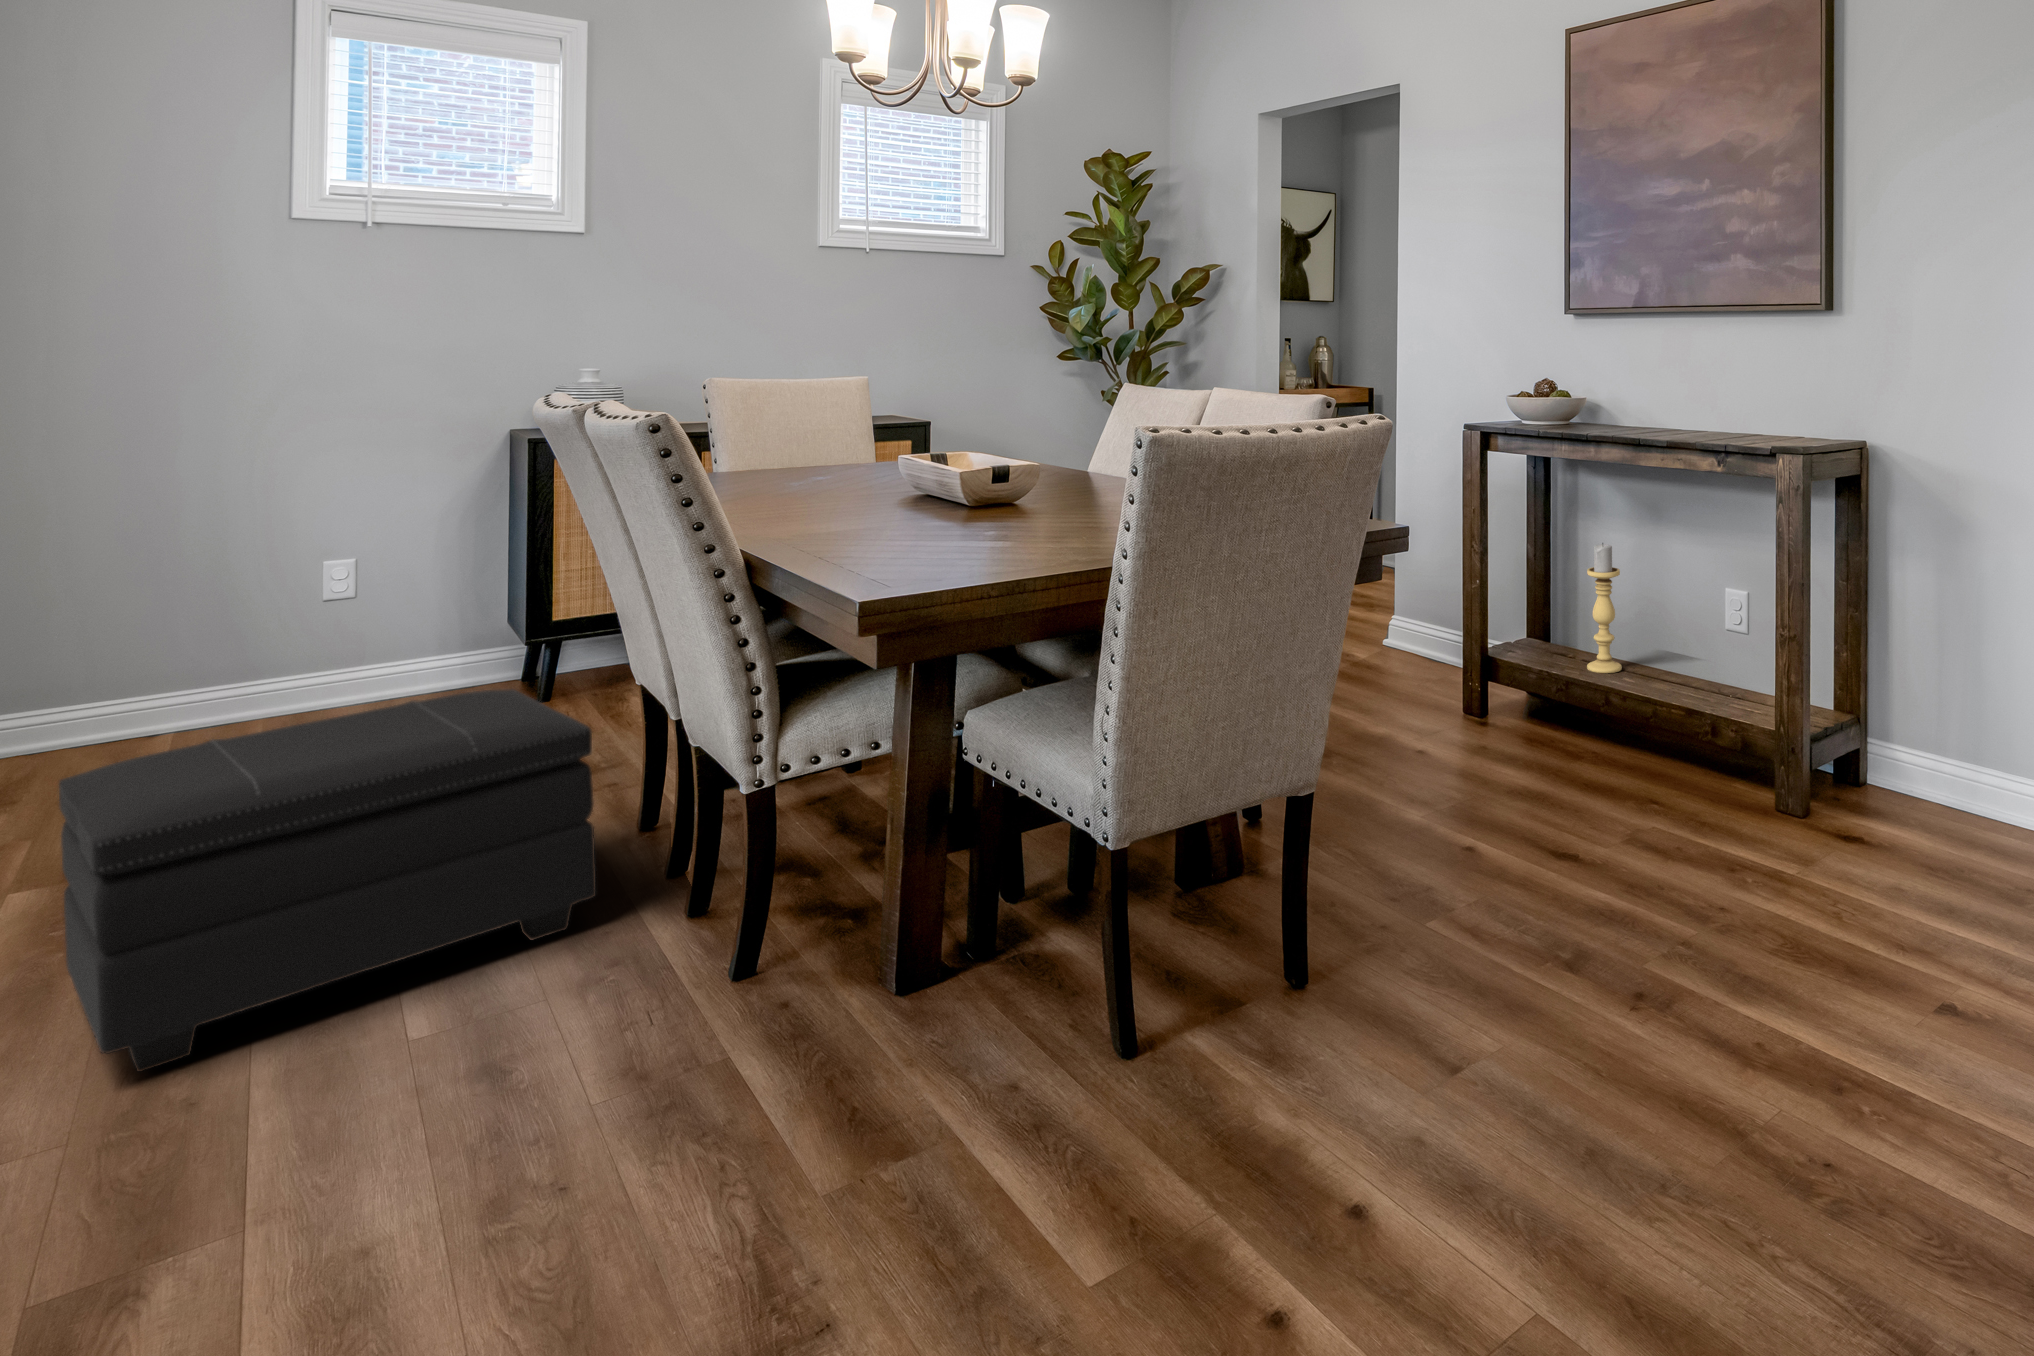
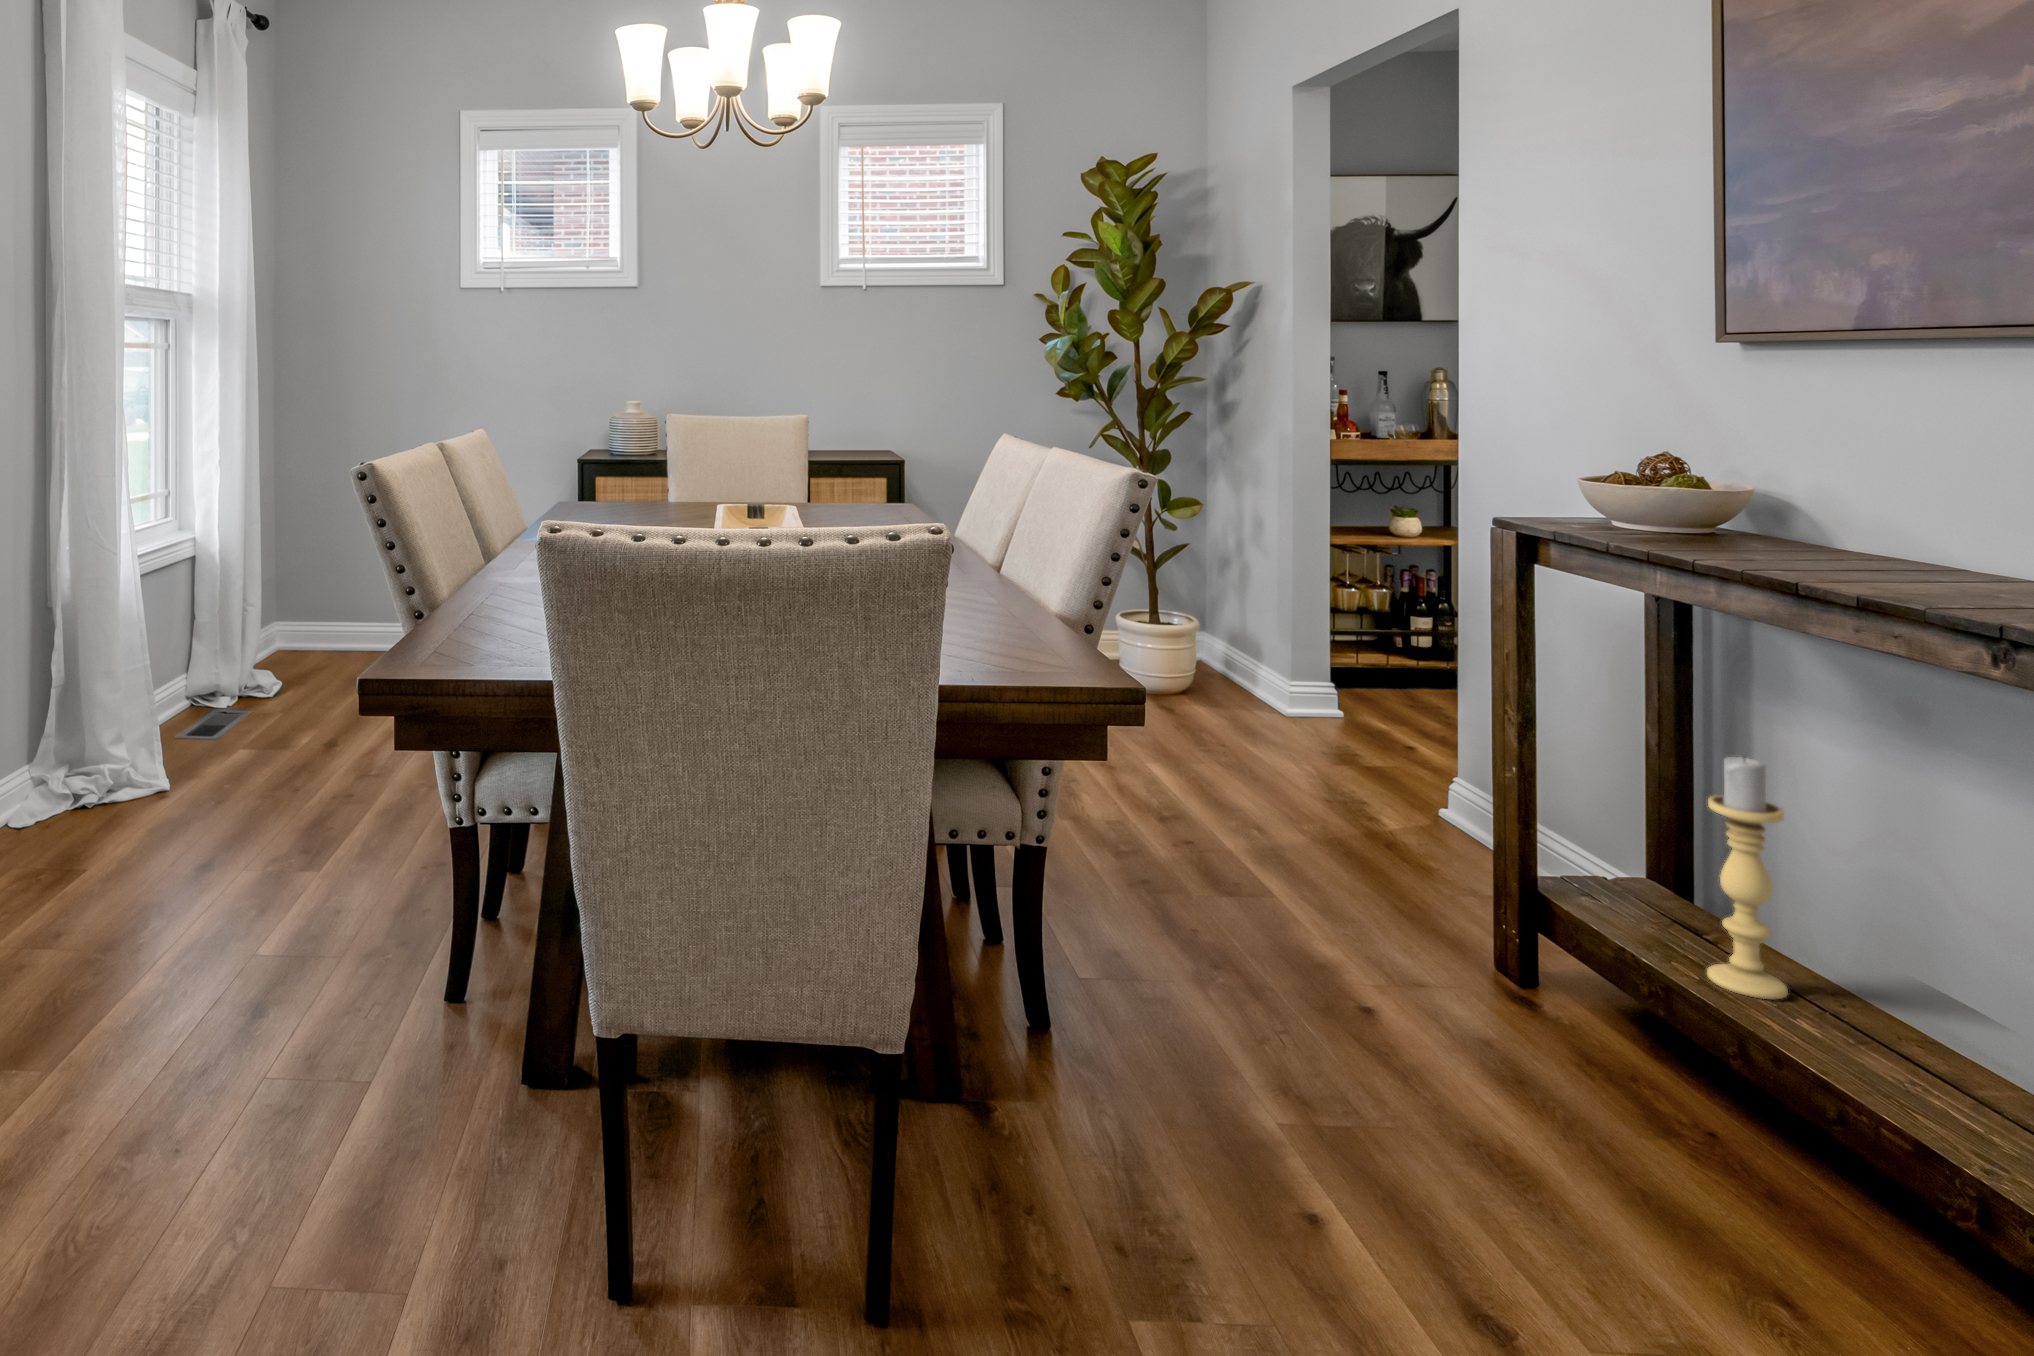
footstool: present [59,689,596,1072] -> none [61,673,406,932]

